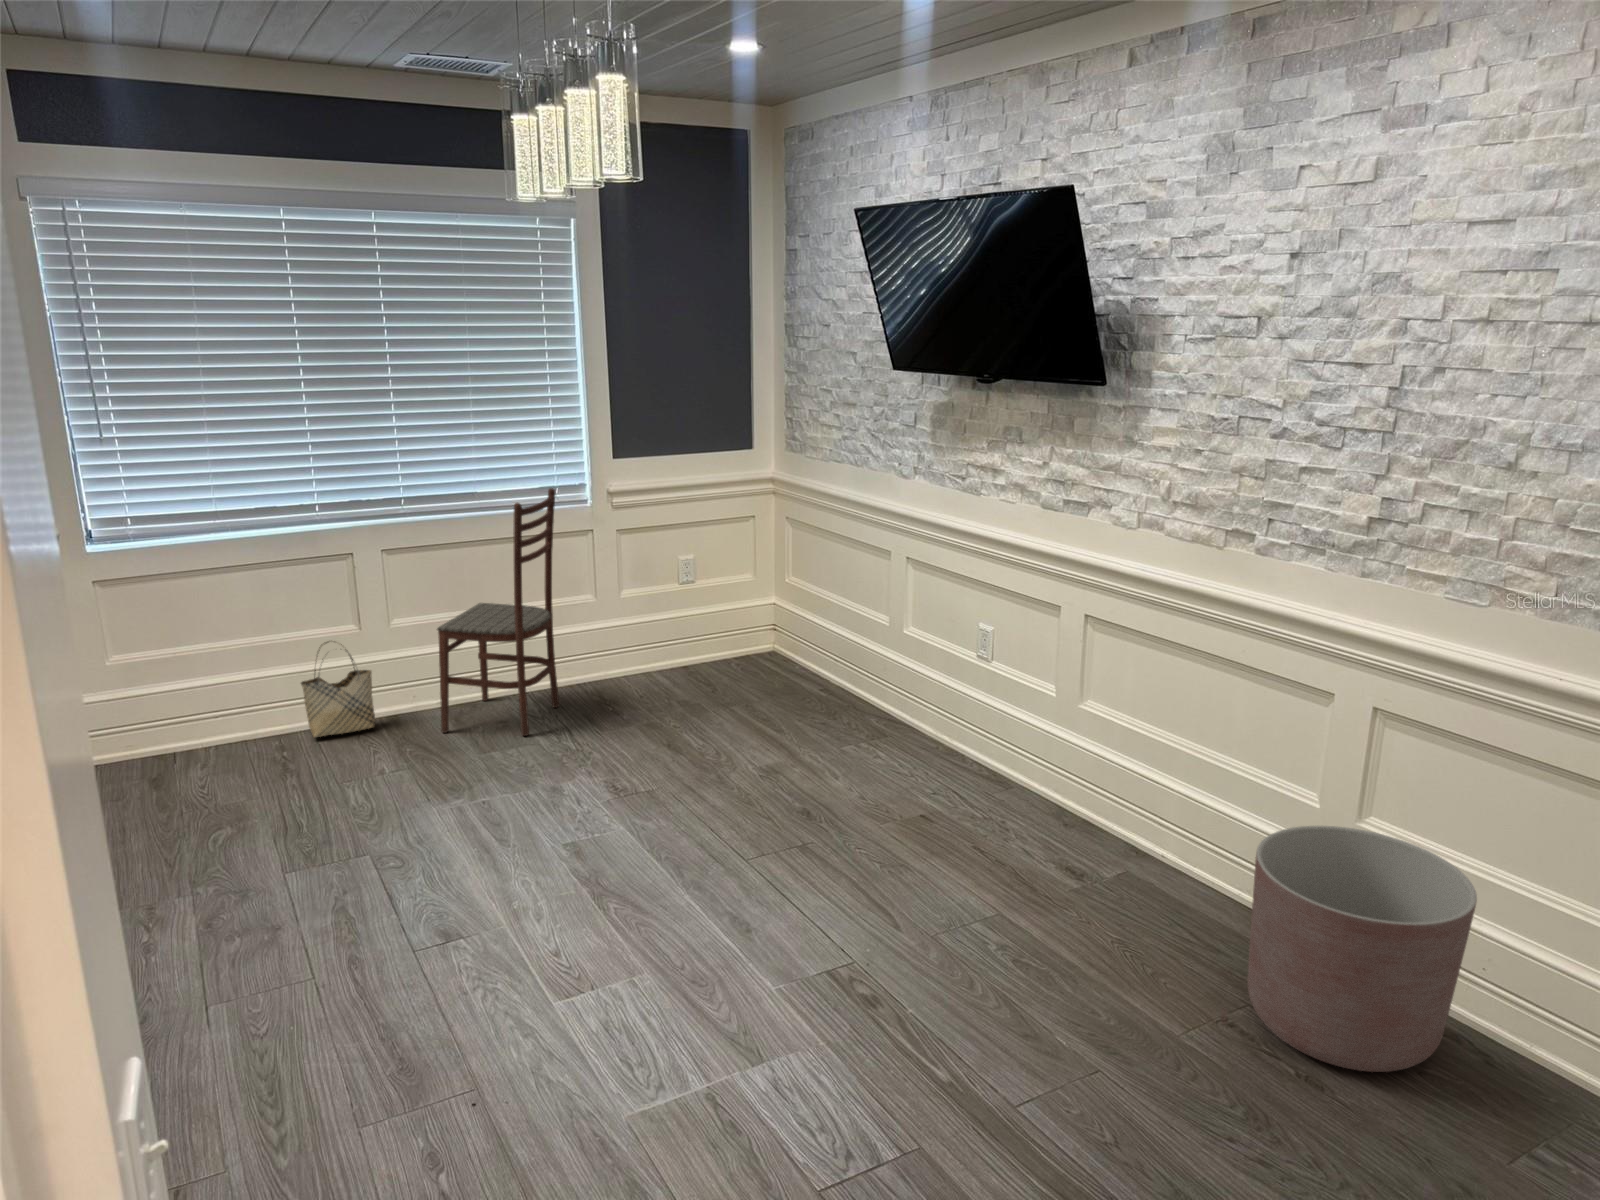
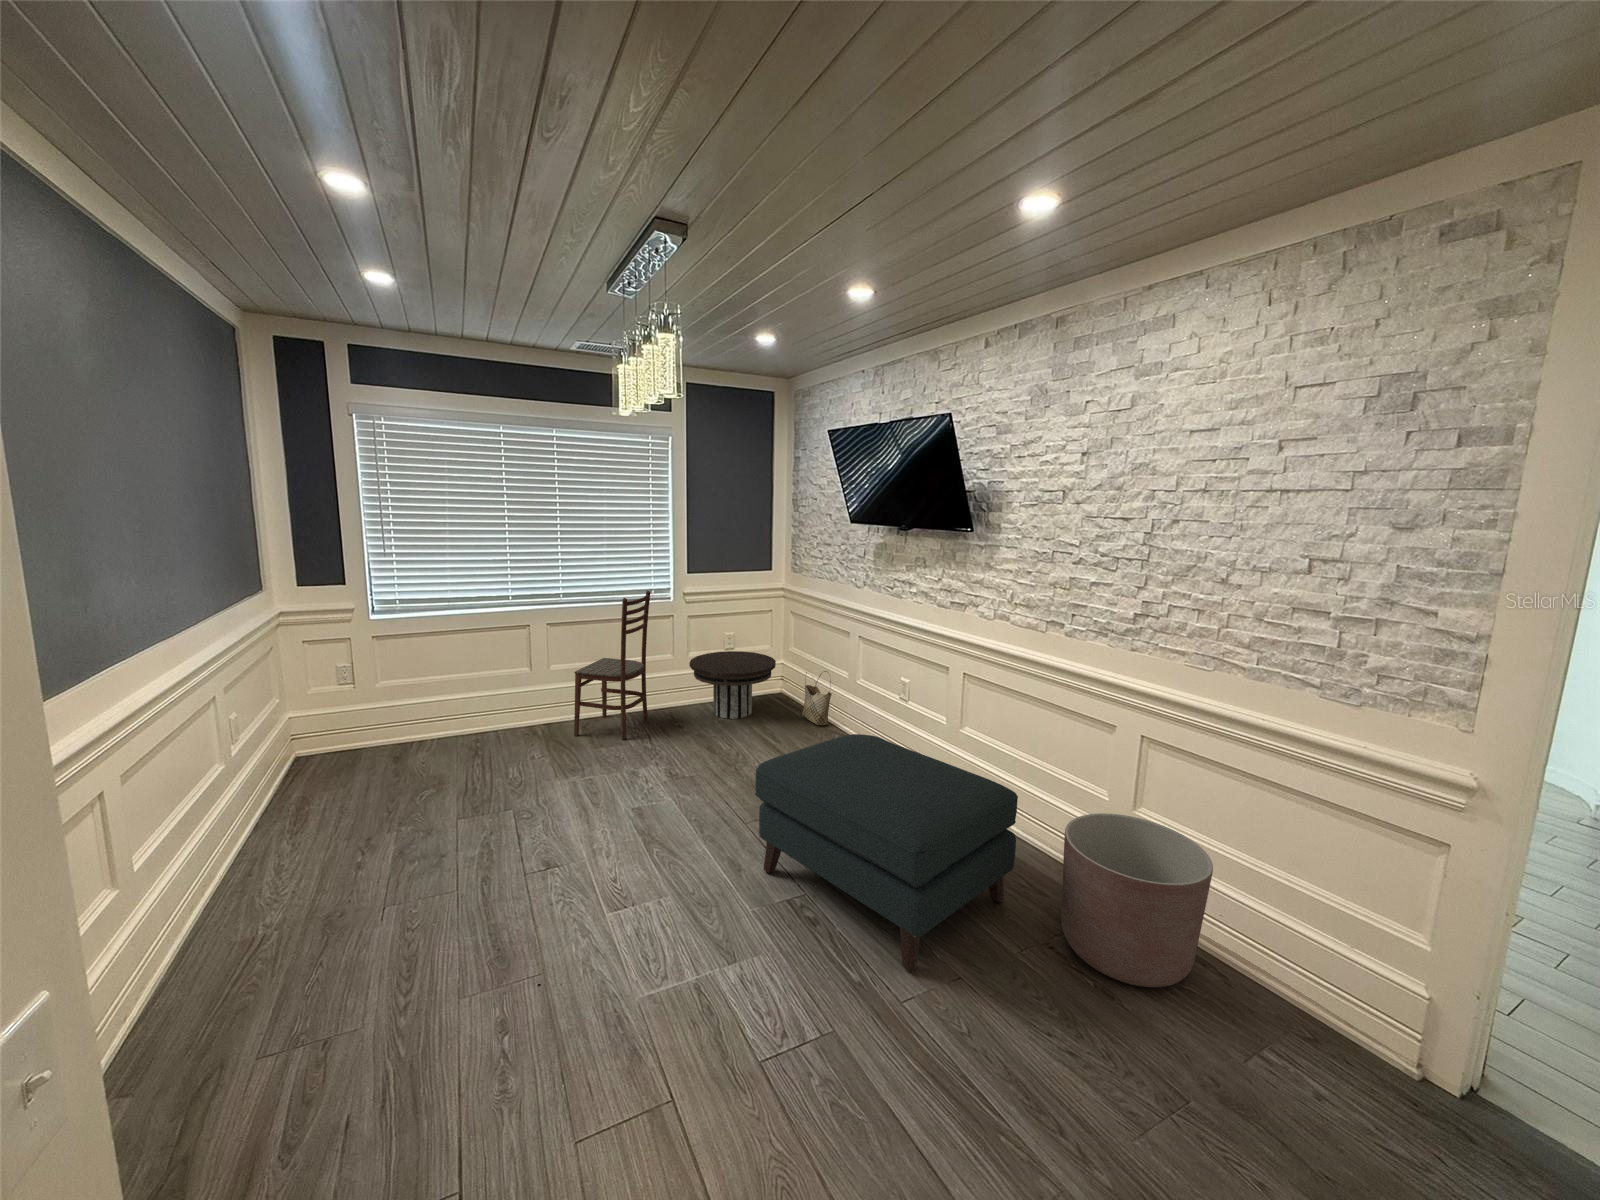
side table: none [623,585,767,696] -> present [689,651,776,719]
woven basket: present [301,641,375,737] -> present [802,671,832,725]
ottoman: none [770,717,1184,1066] -> present [755,734,1018,972]

